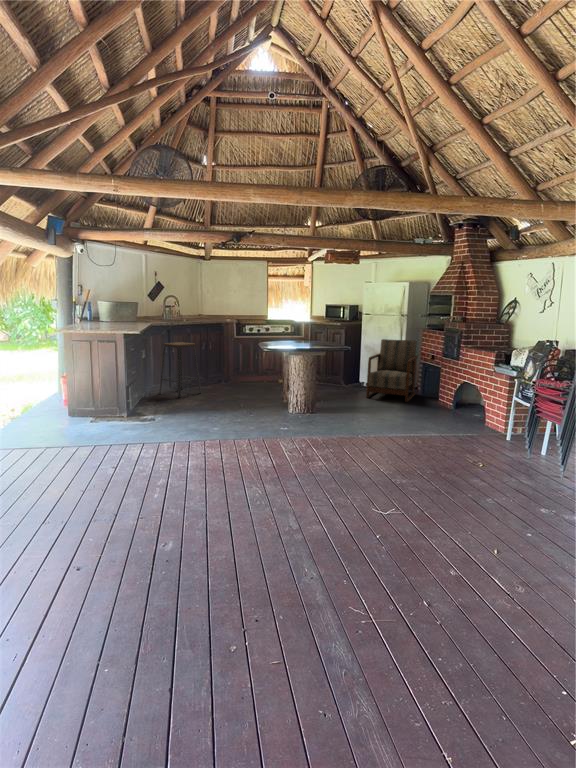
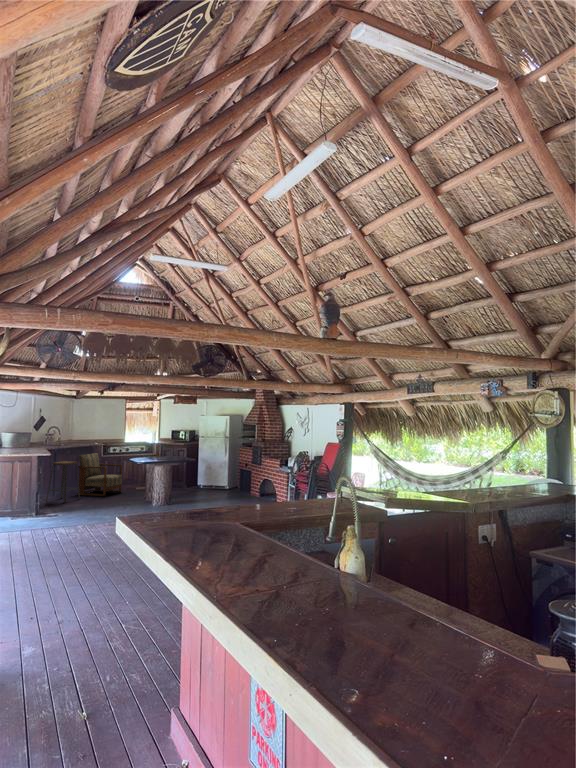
armchair: present [366,339,418,402] -> present [77,453,122,496]

